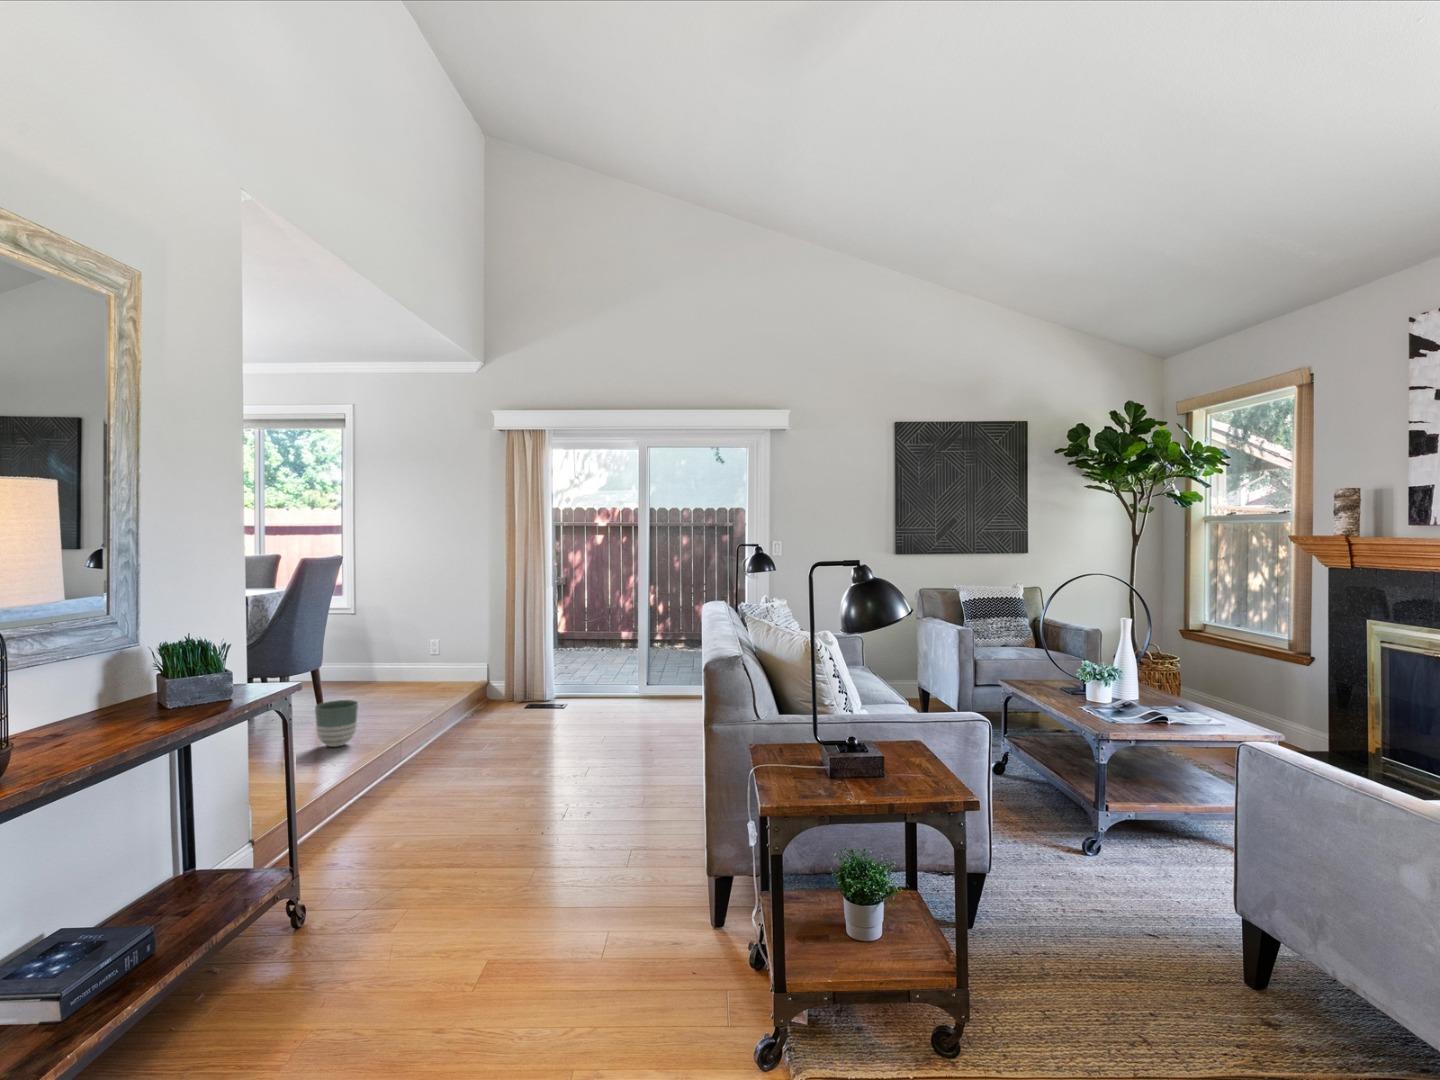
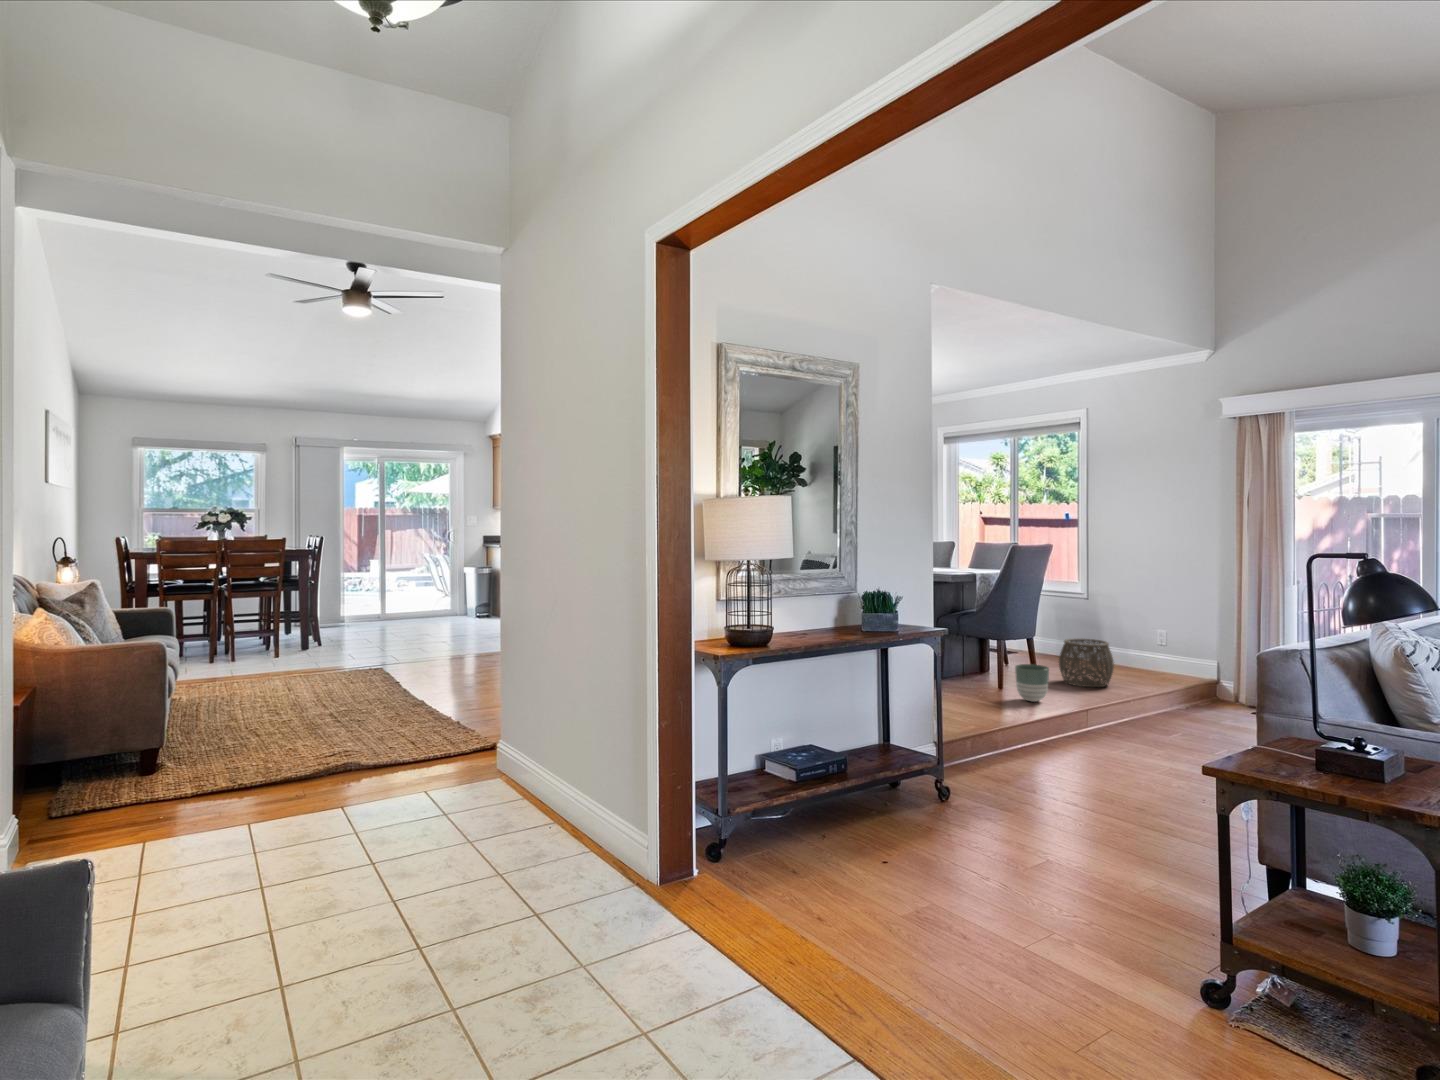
woven basket: none [346,659,408,715] -> present [1059,638,1114,687]

